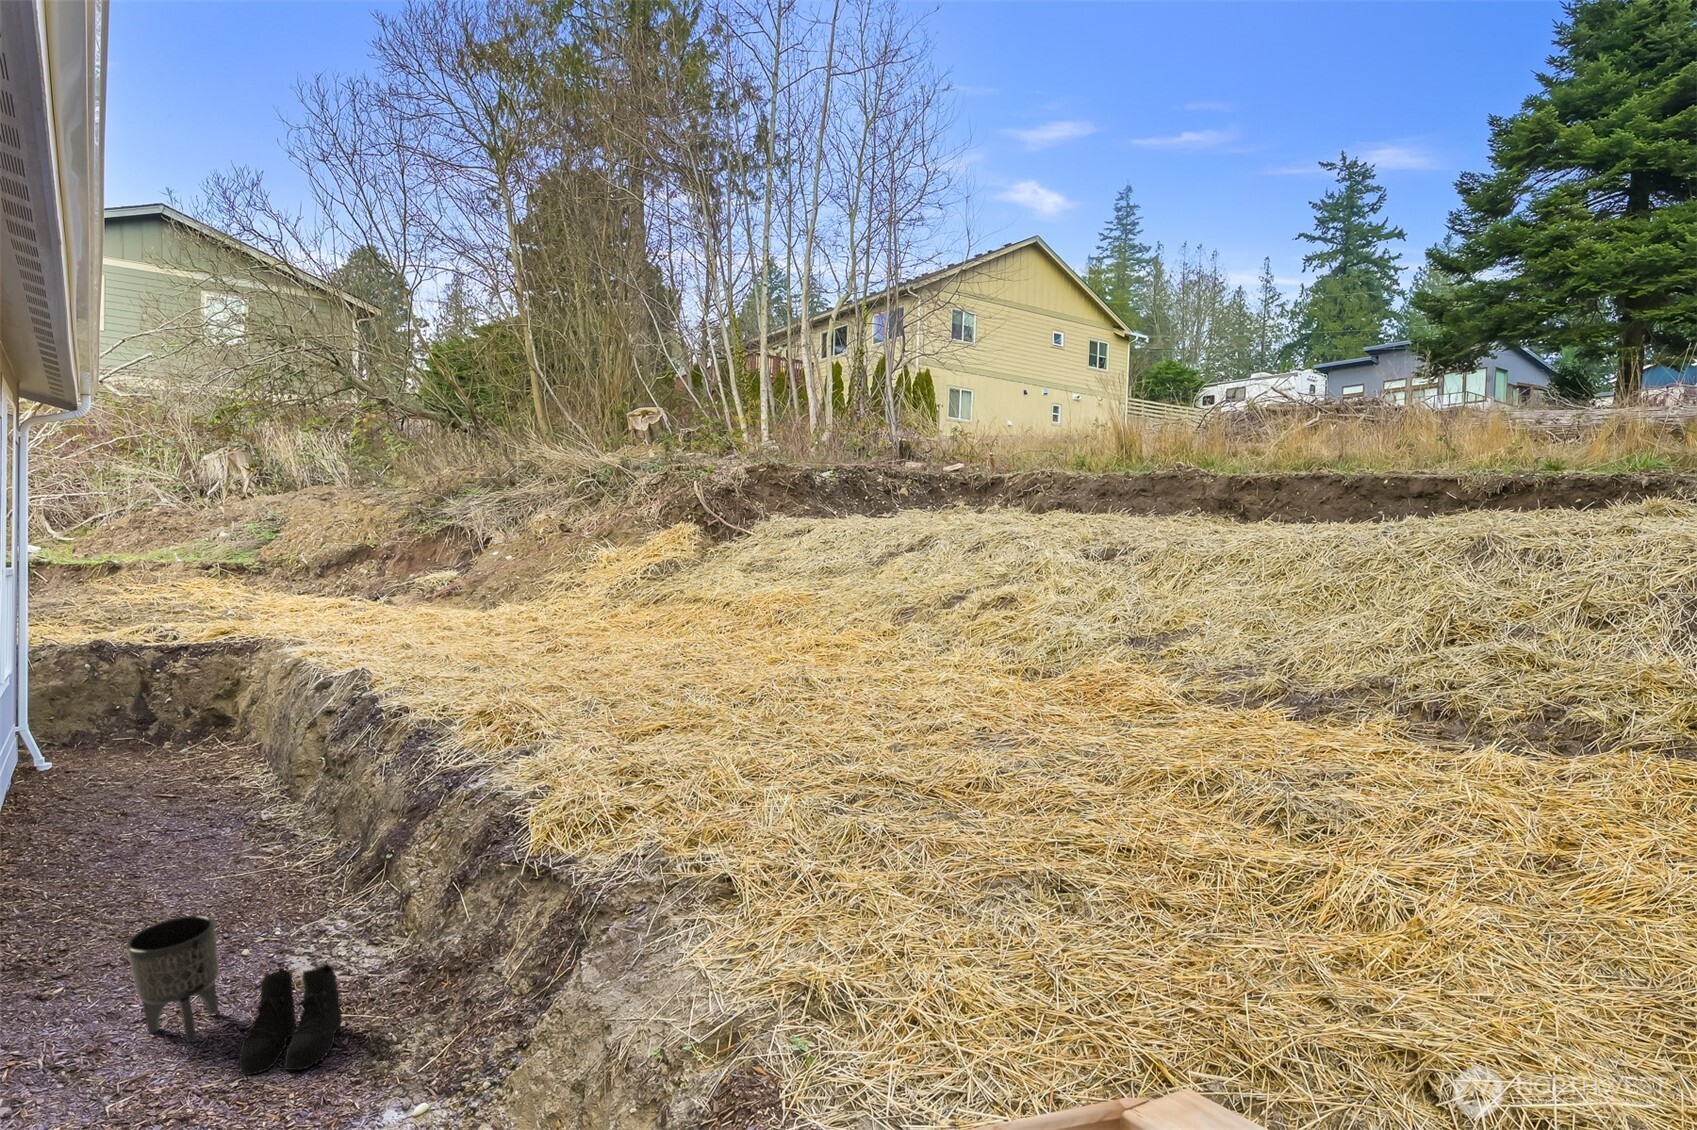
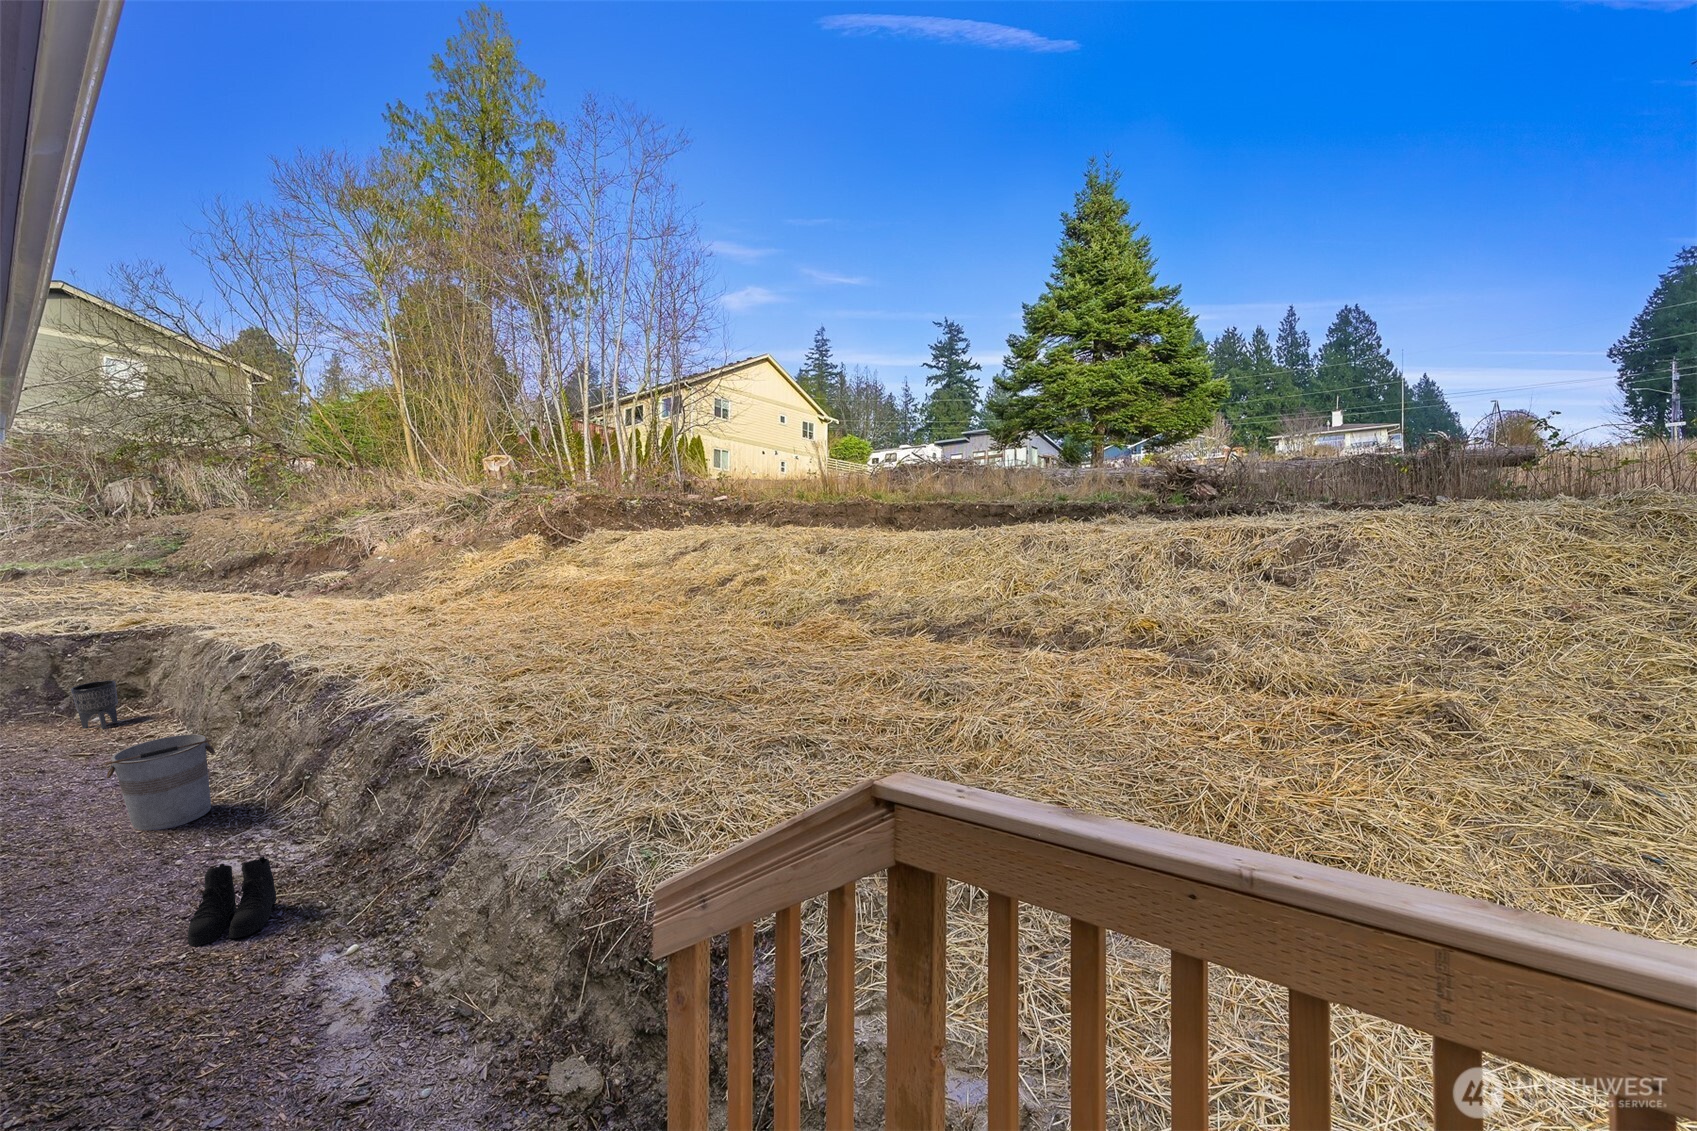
bucket: none [168,786,288,908] -> present [105,734,215,830]
planter: present [126,915,219,1043] -> present [71,680,118,729]

